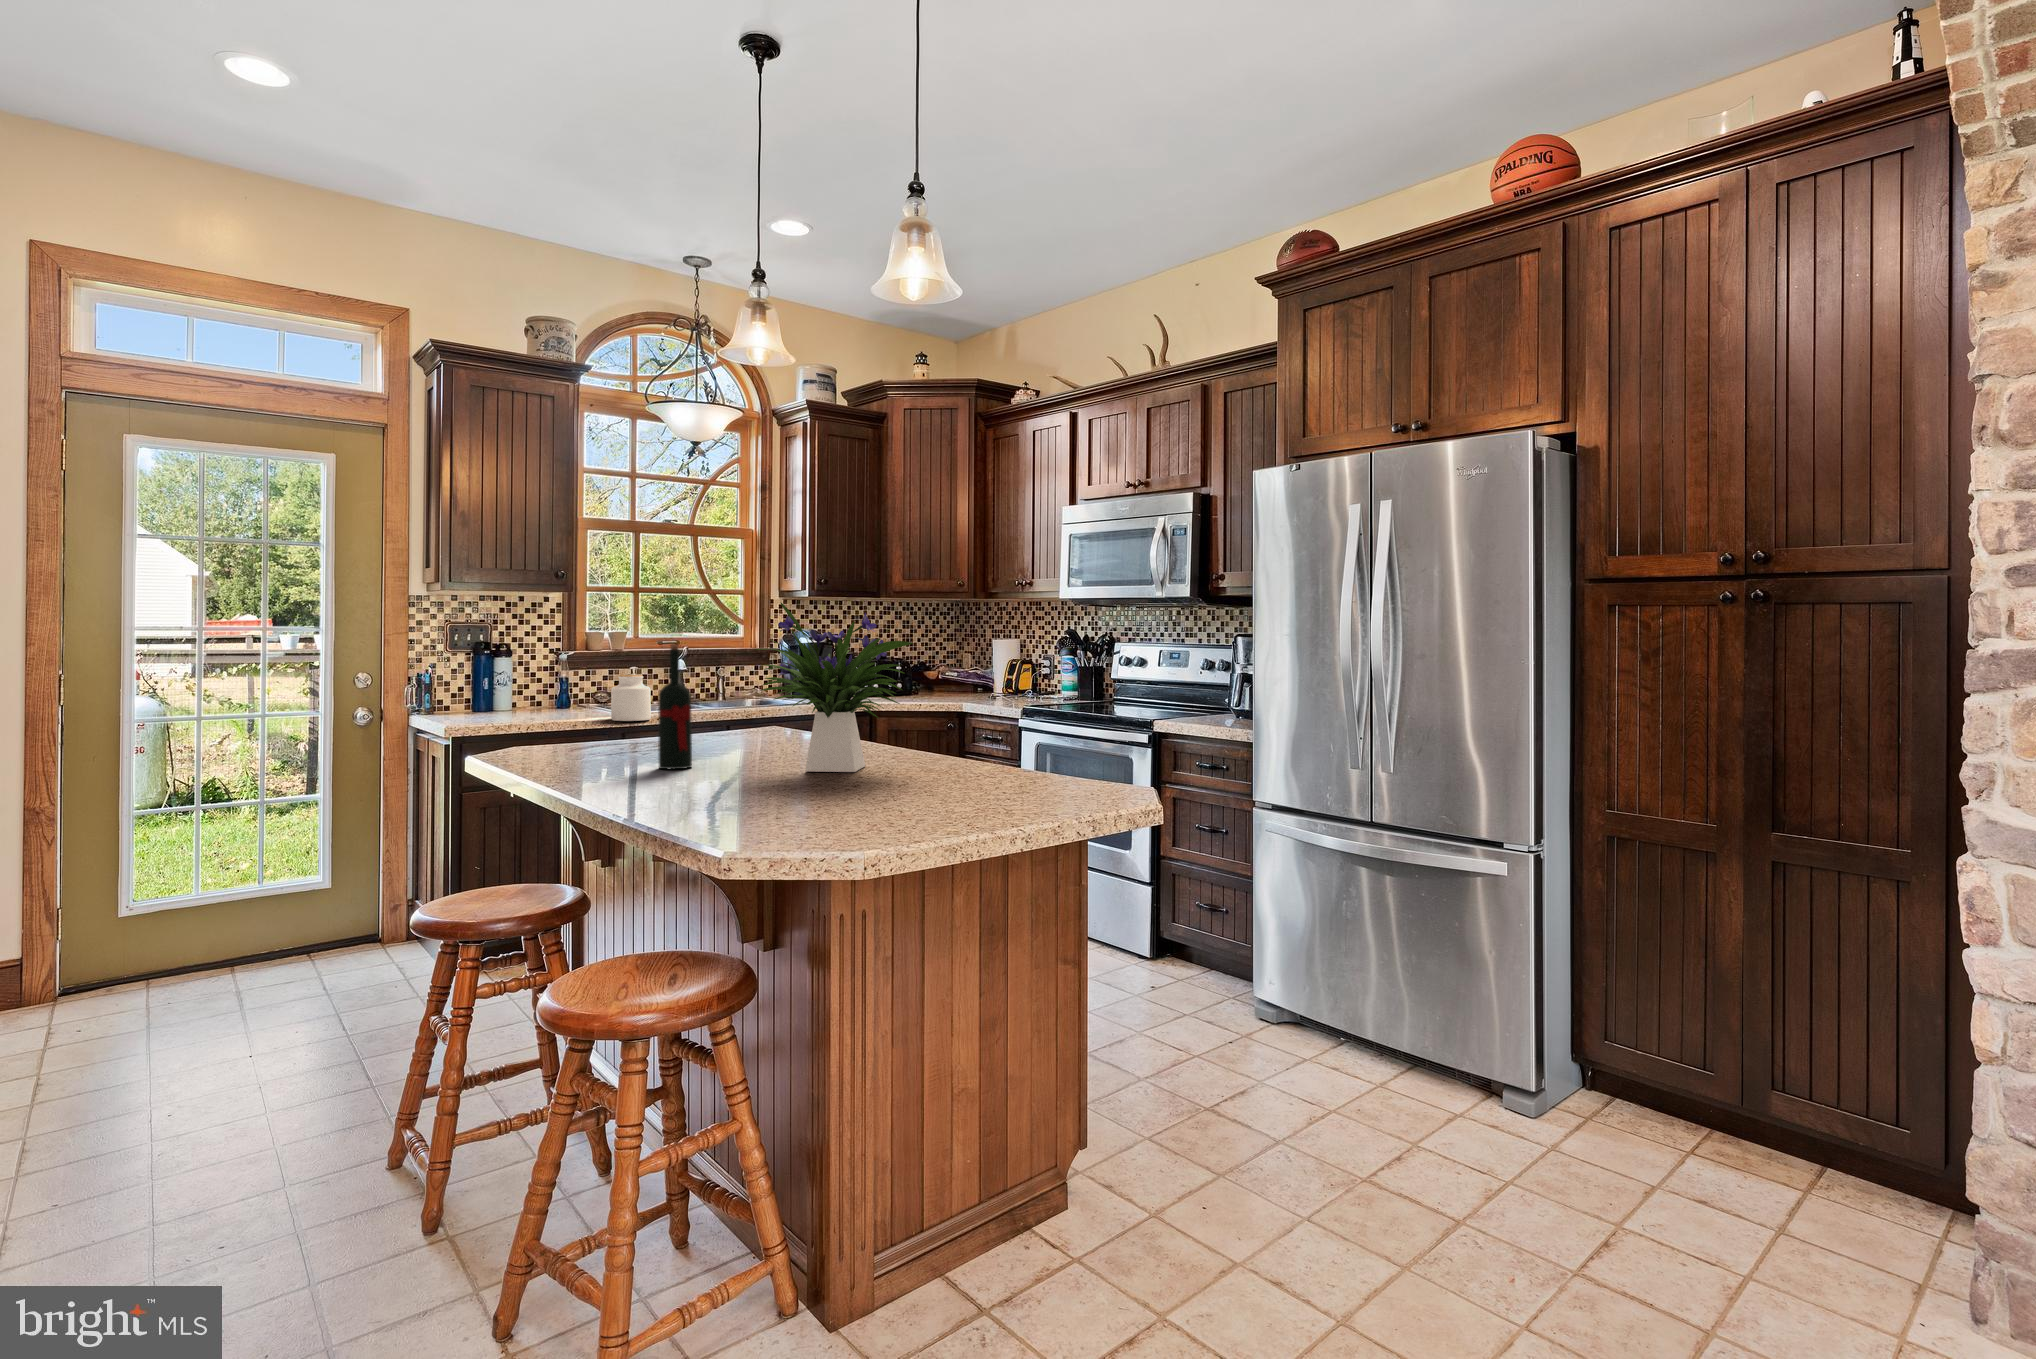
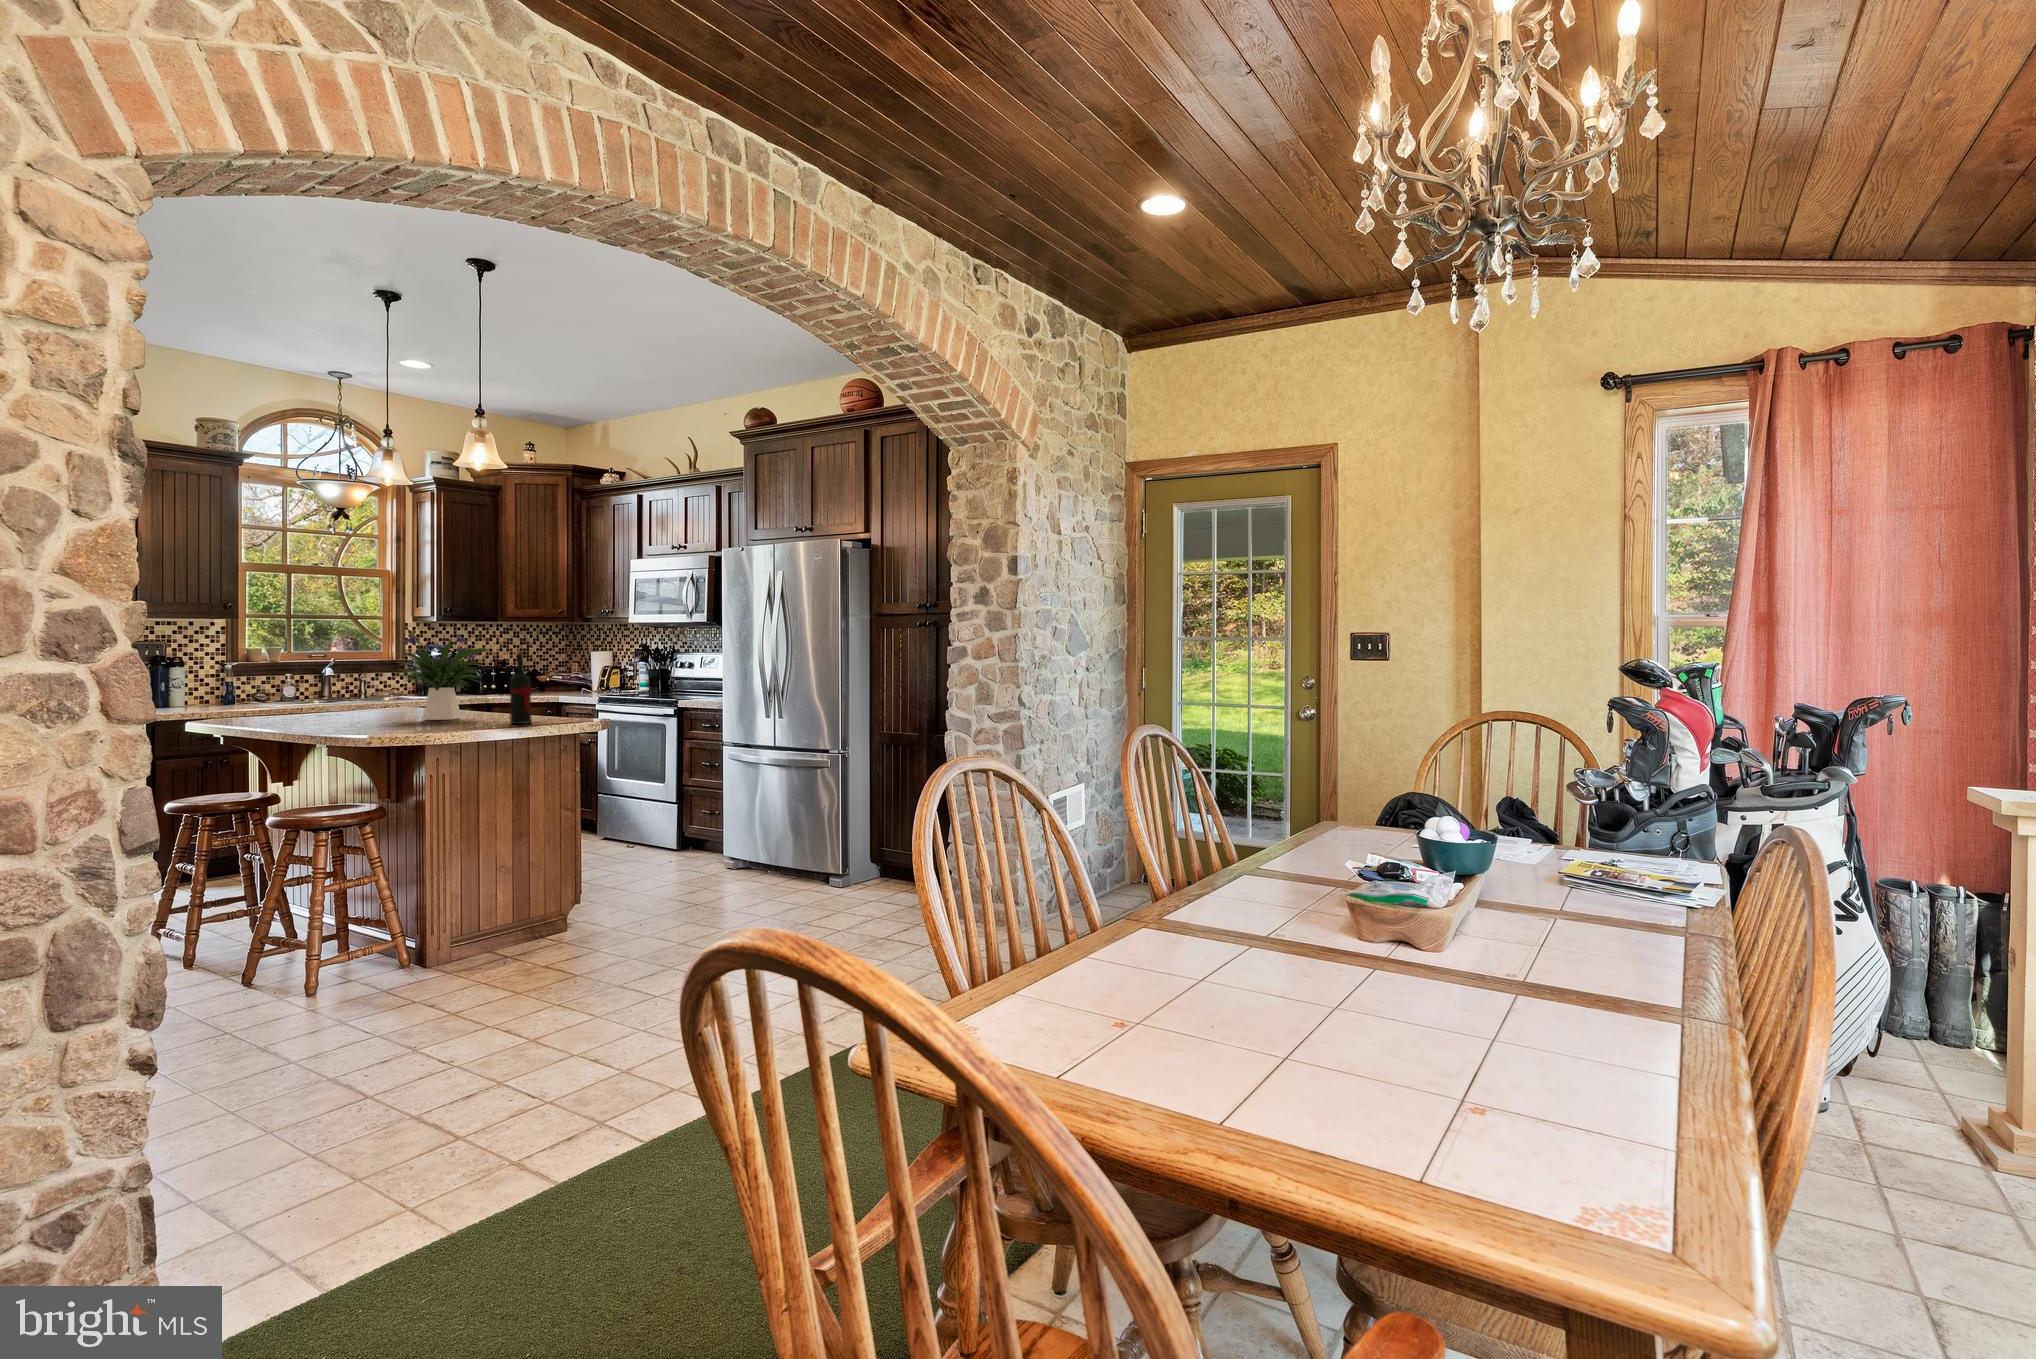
wine bottle: present [658,644,692,769] -> present [510,651,532,724]
jar: present [611,675,651,721] -> none [275,678,308,710]

